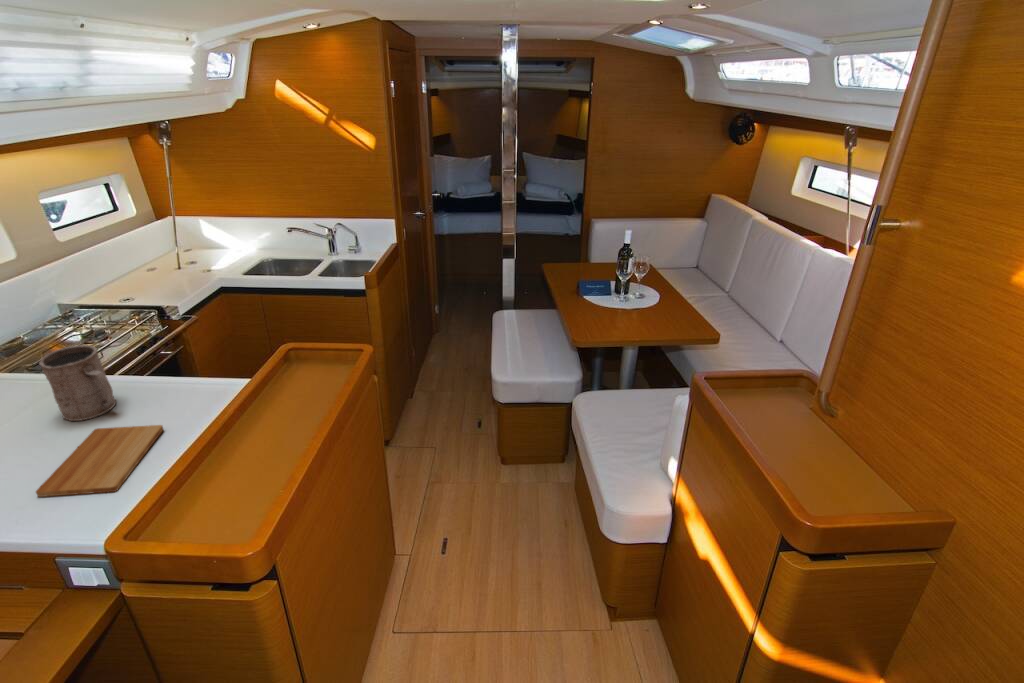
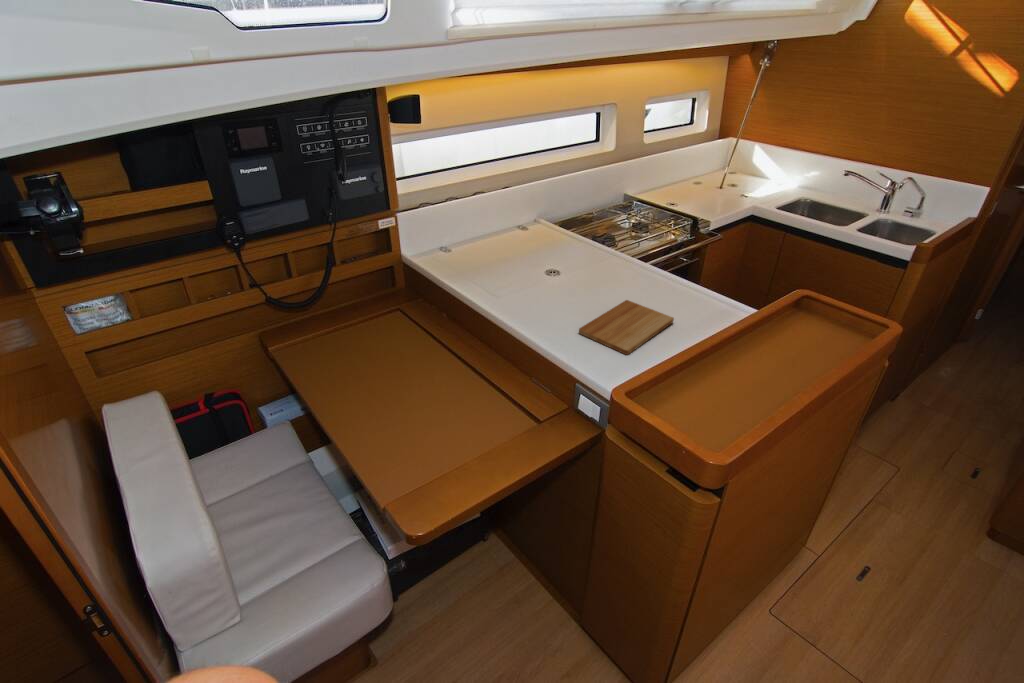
mug: present [40,345,116,421] -> none [608,228,652,291]

